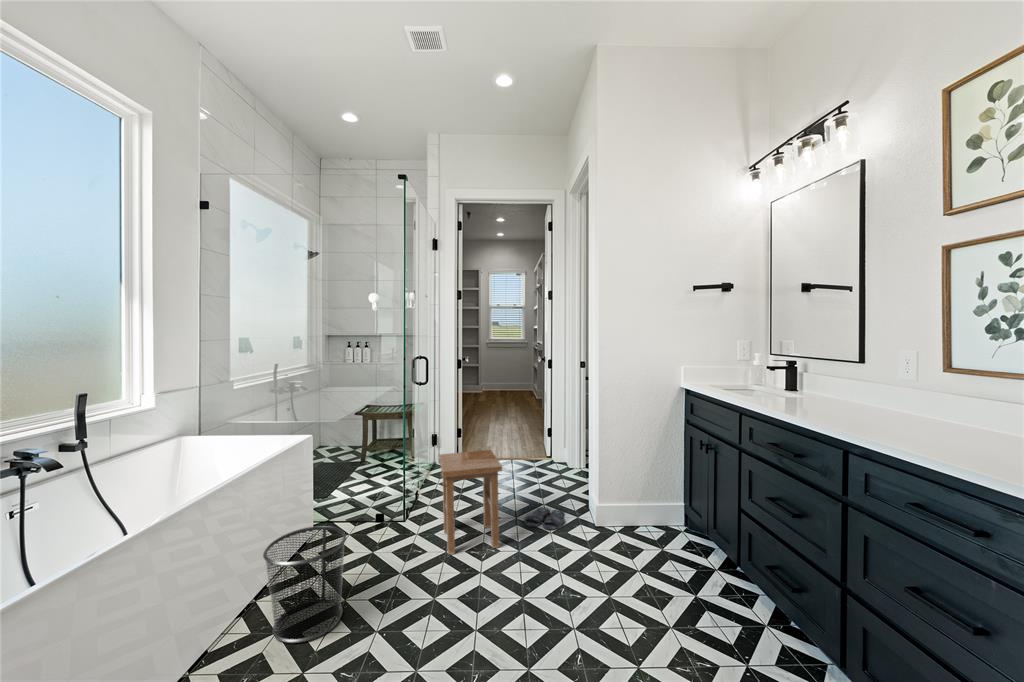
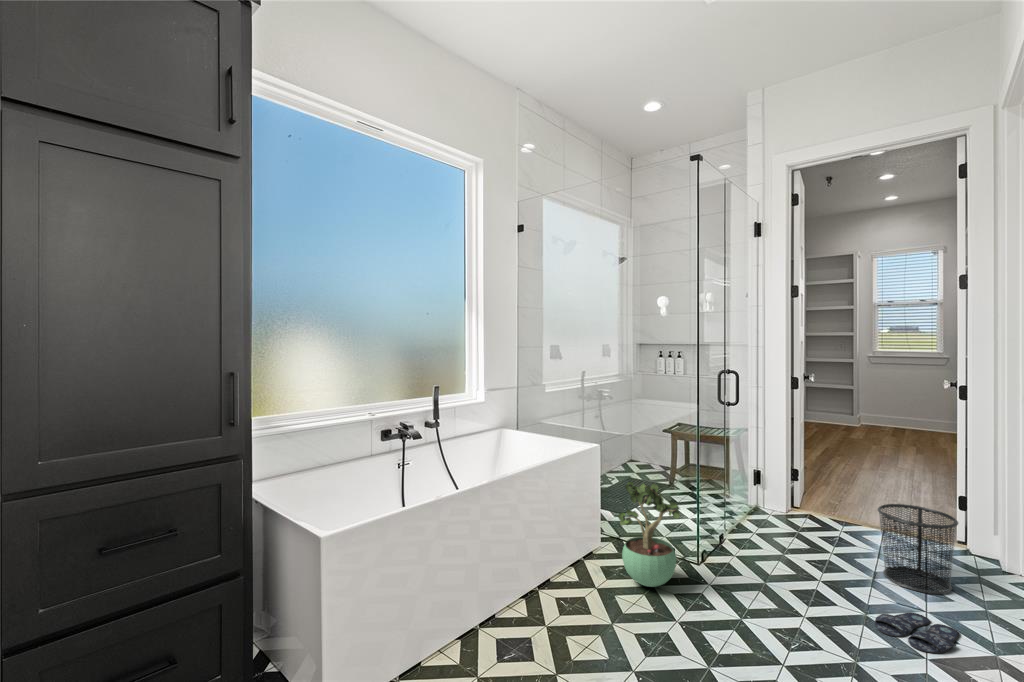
stool: present [438,450,502,555] -> none [736,494,827,642]
potted plant: none [335,461,397,555] -> present [617,482,680,587]
waste bin: present [263,526,346,643] -> present [878,504,958,594]

